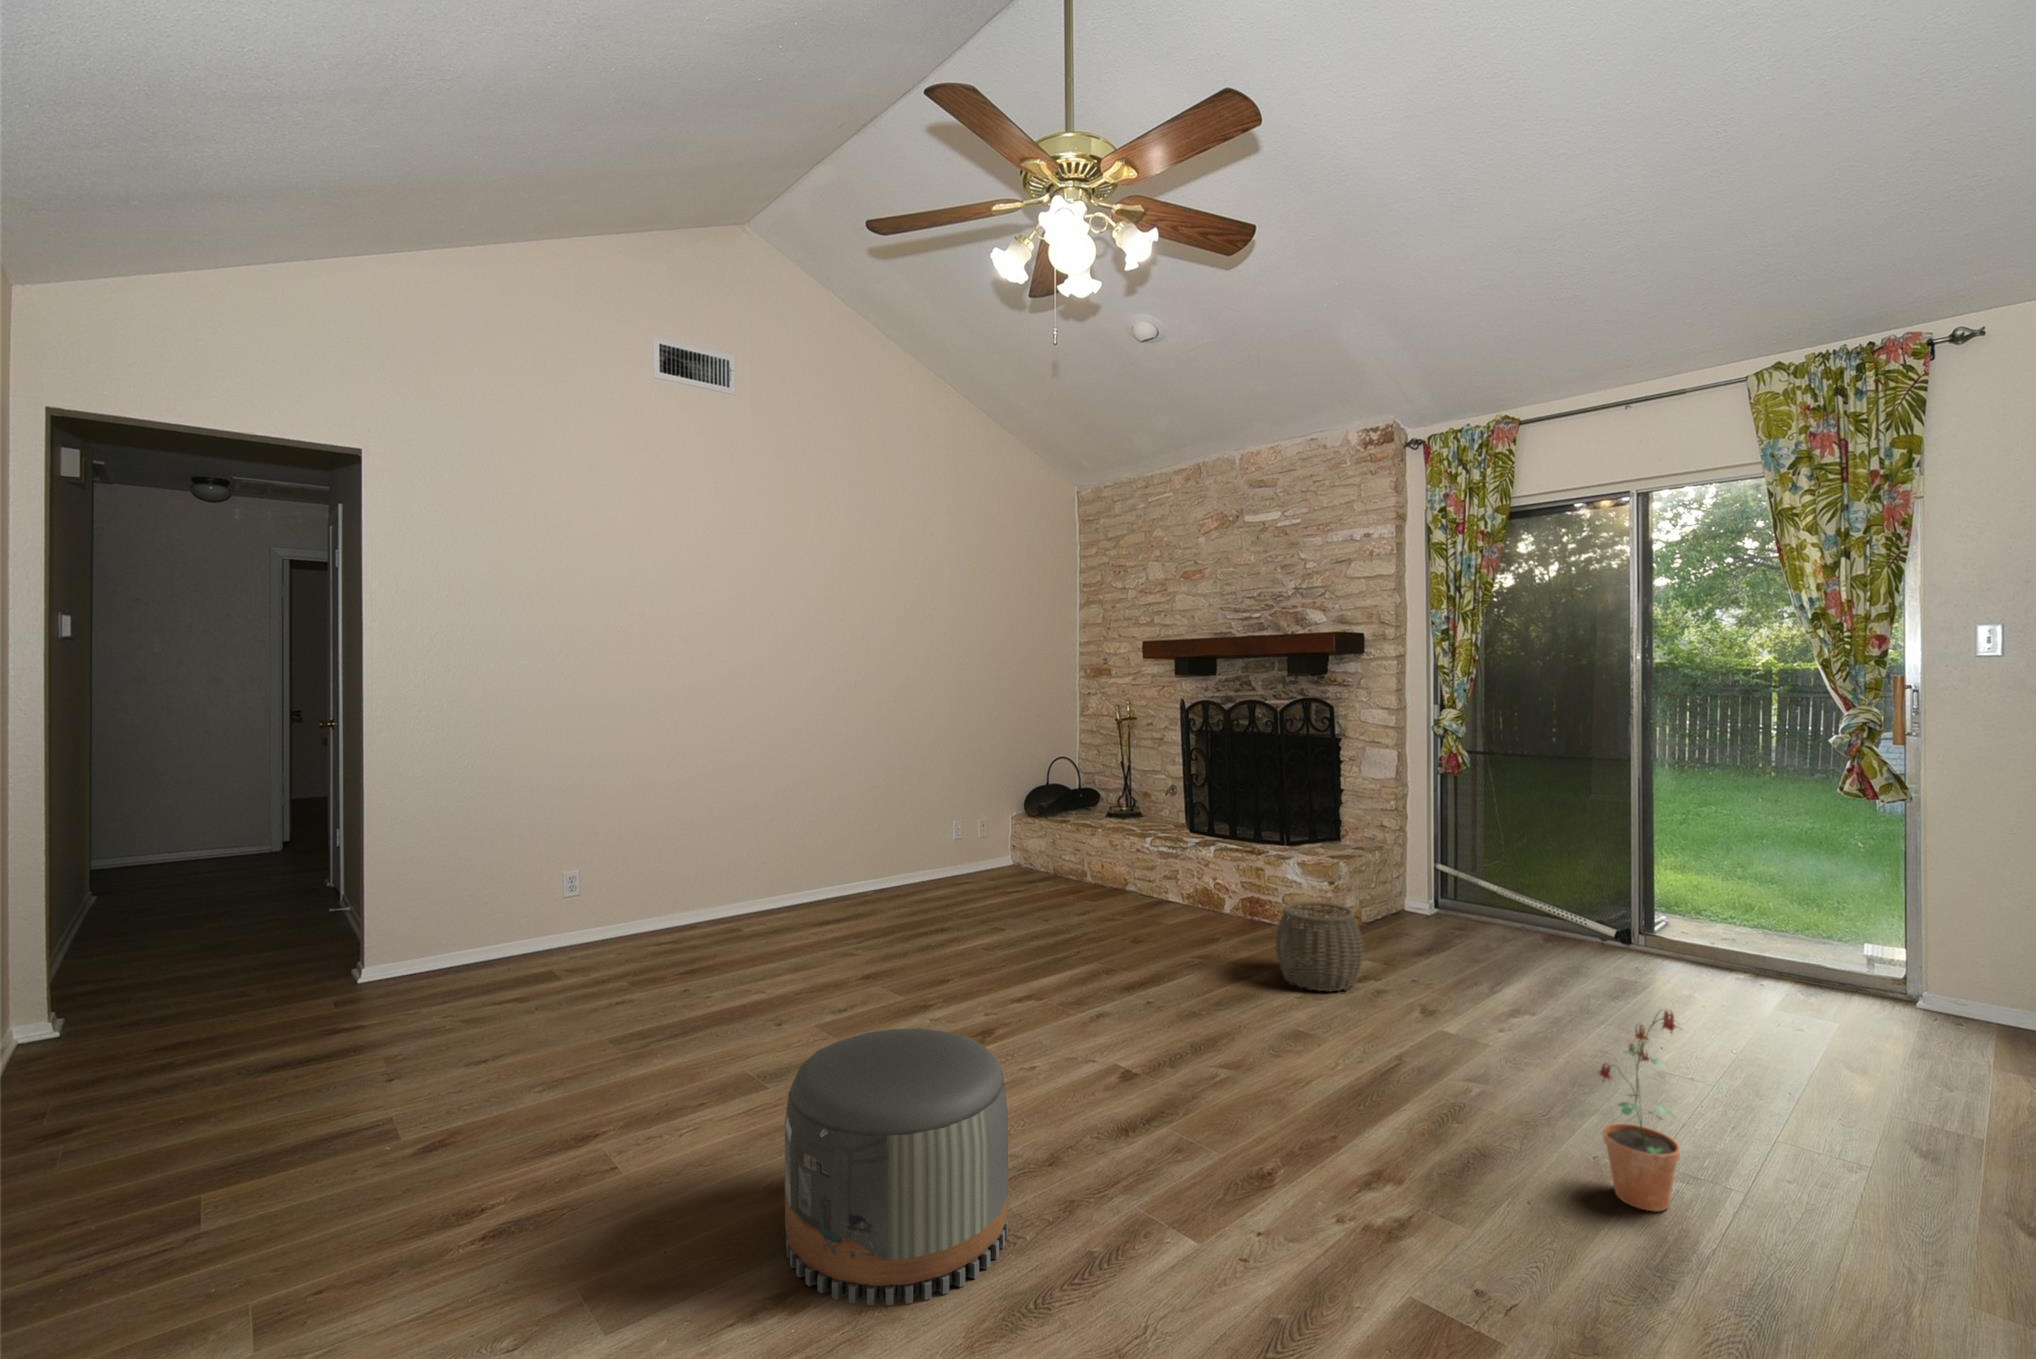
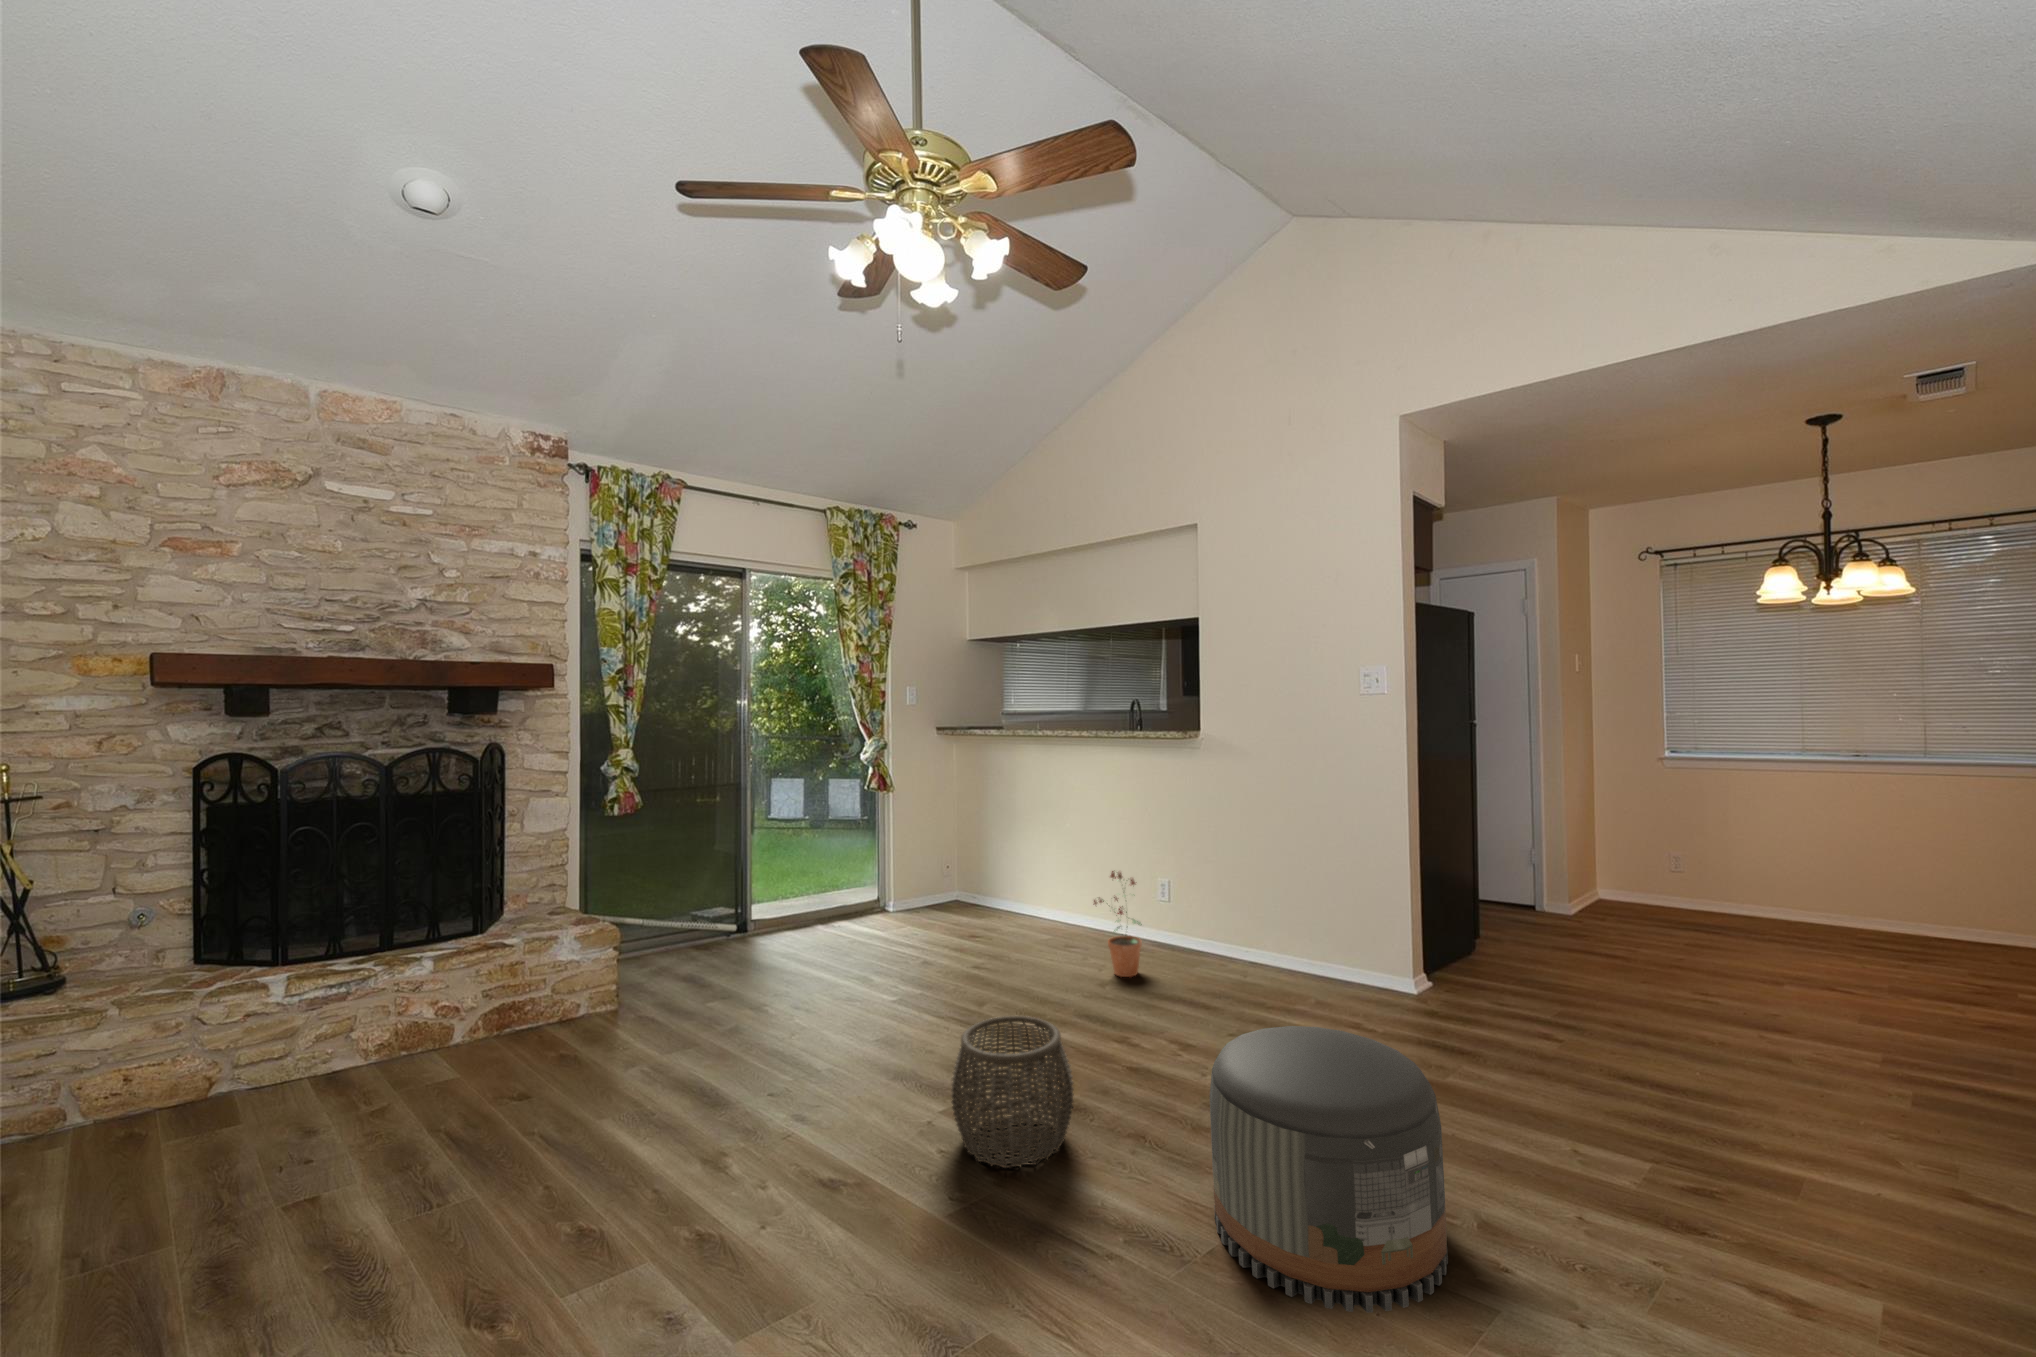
woven basket: present [1276,902,1364,991] -> present [951,1016,1074,1168]

